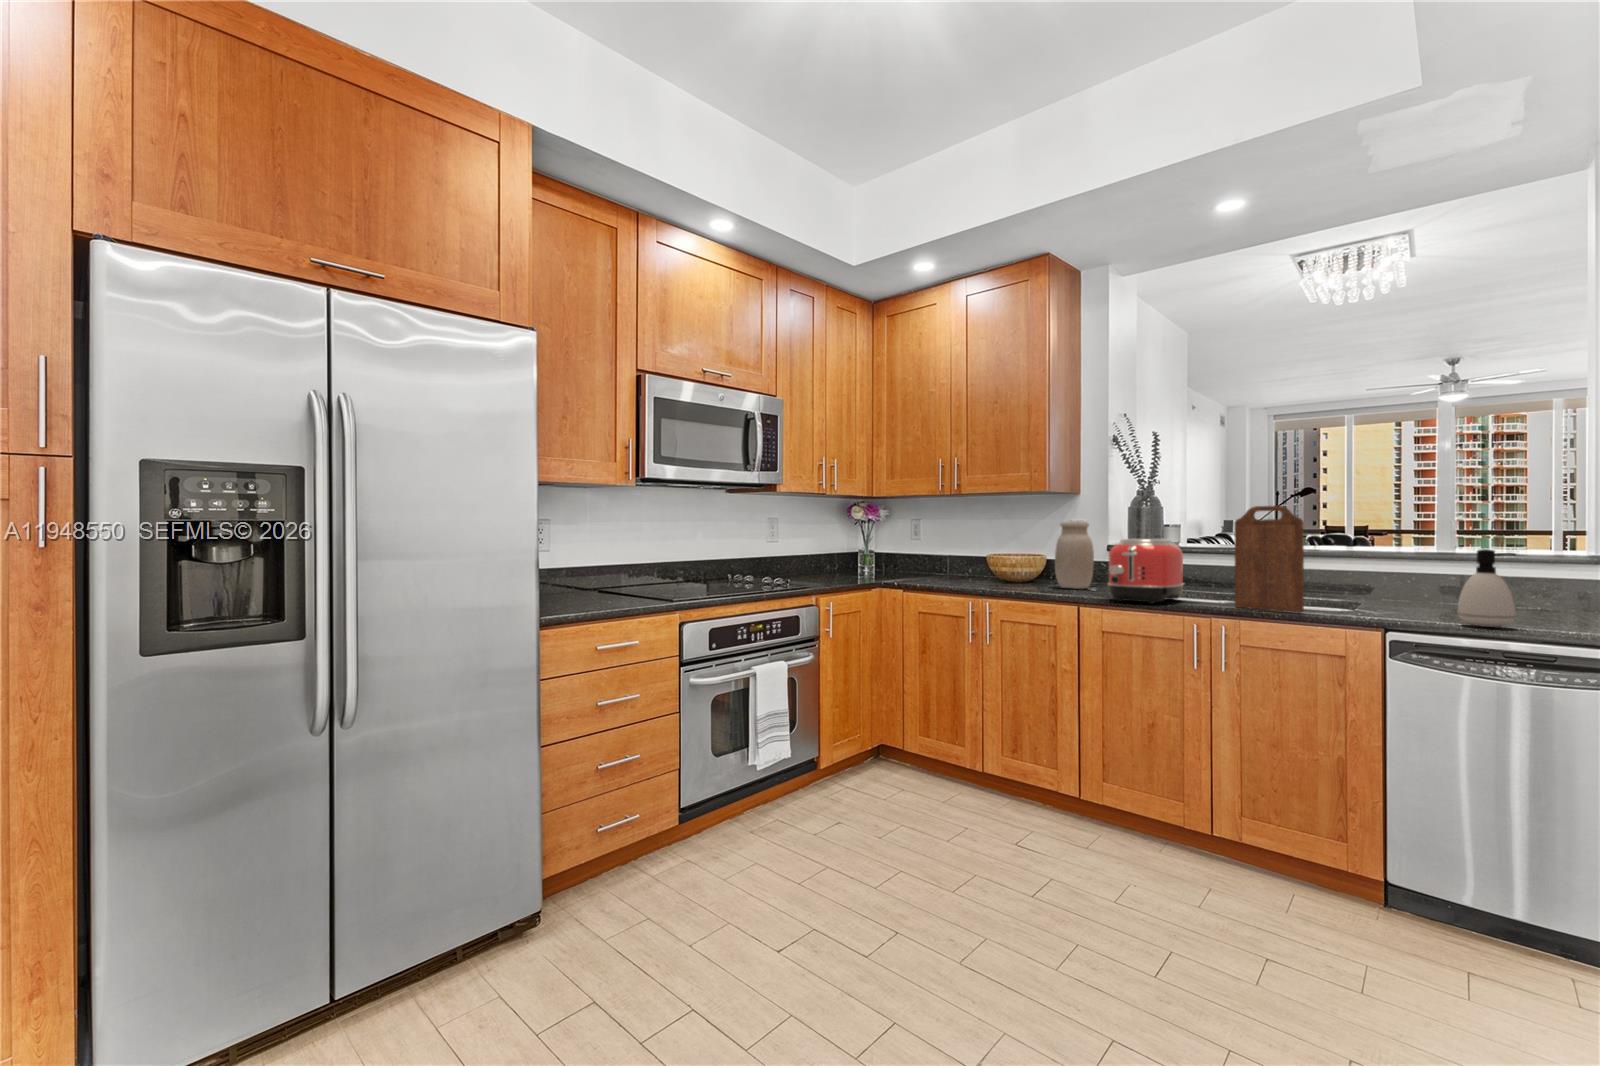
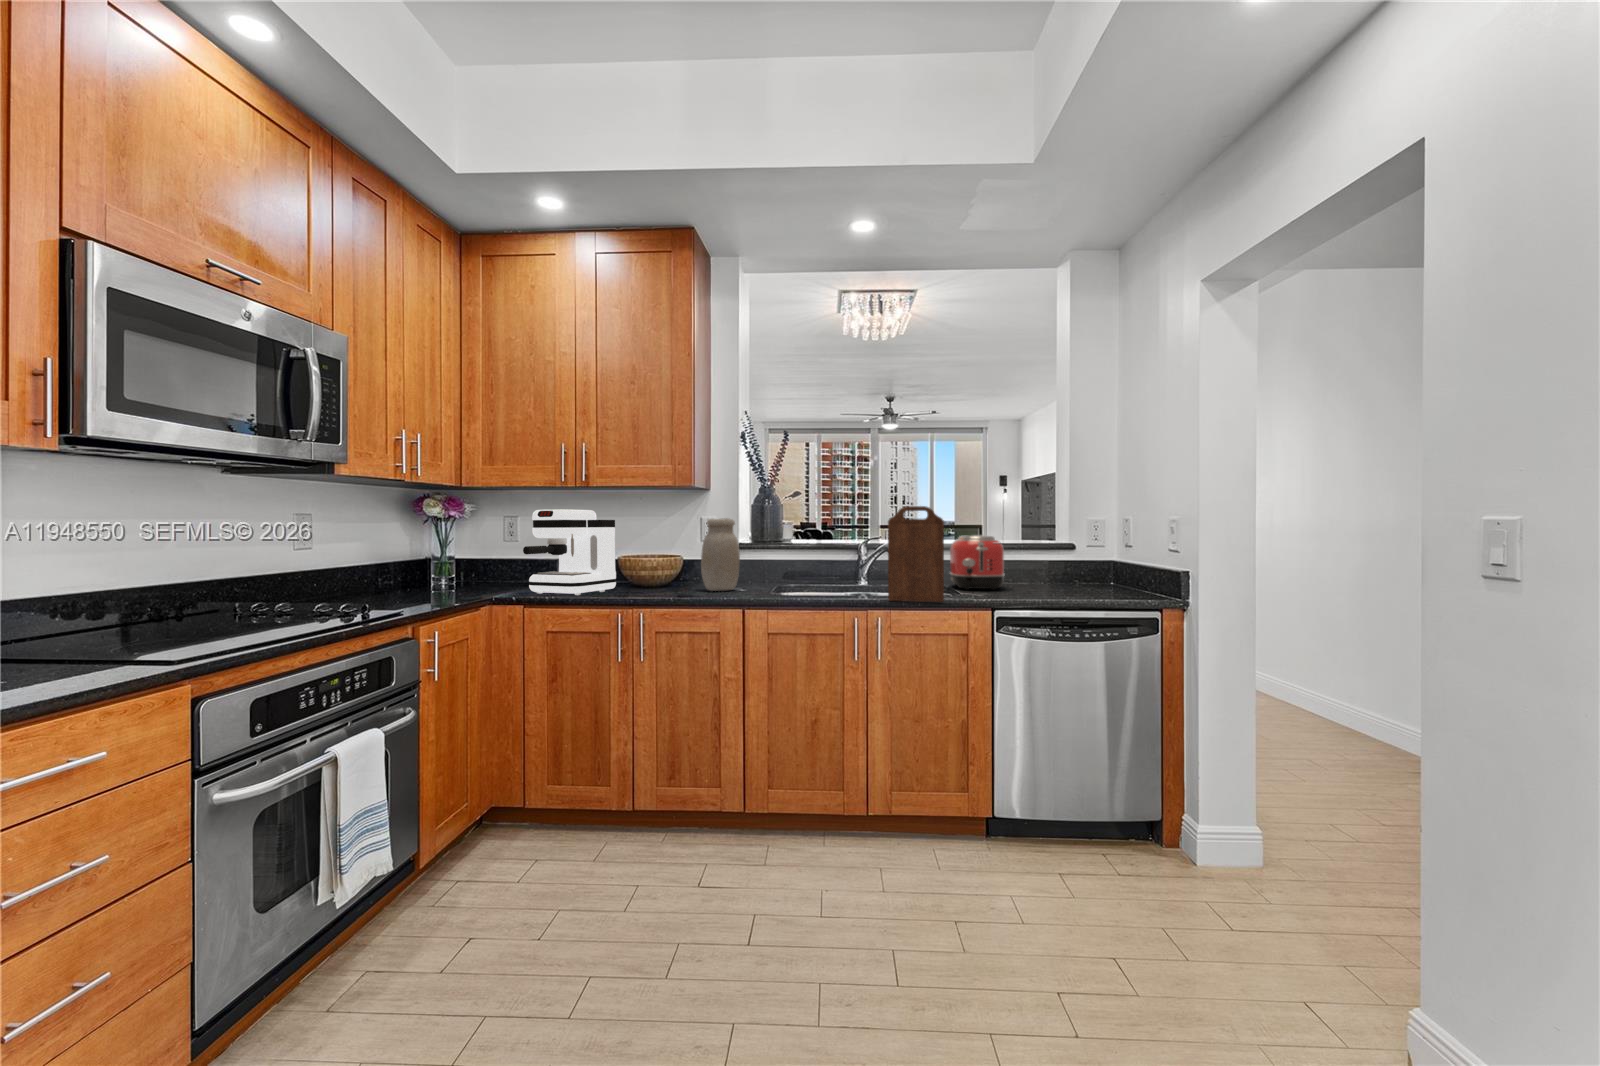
coffee maker: none [901,514,979,585] -> present [523,509,616,595]
toaster: present [1108,539,1184,604] -> present [950,535,1004,590]
soap dispenser: present [1458,549,1516,627] -> none [1045,543,1081,604]

